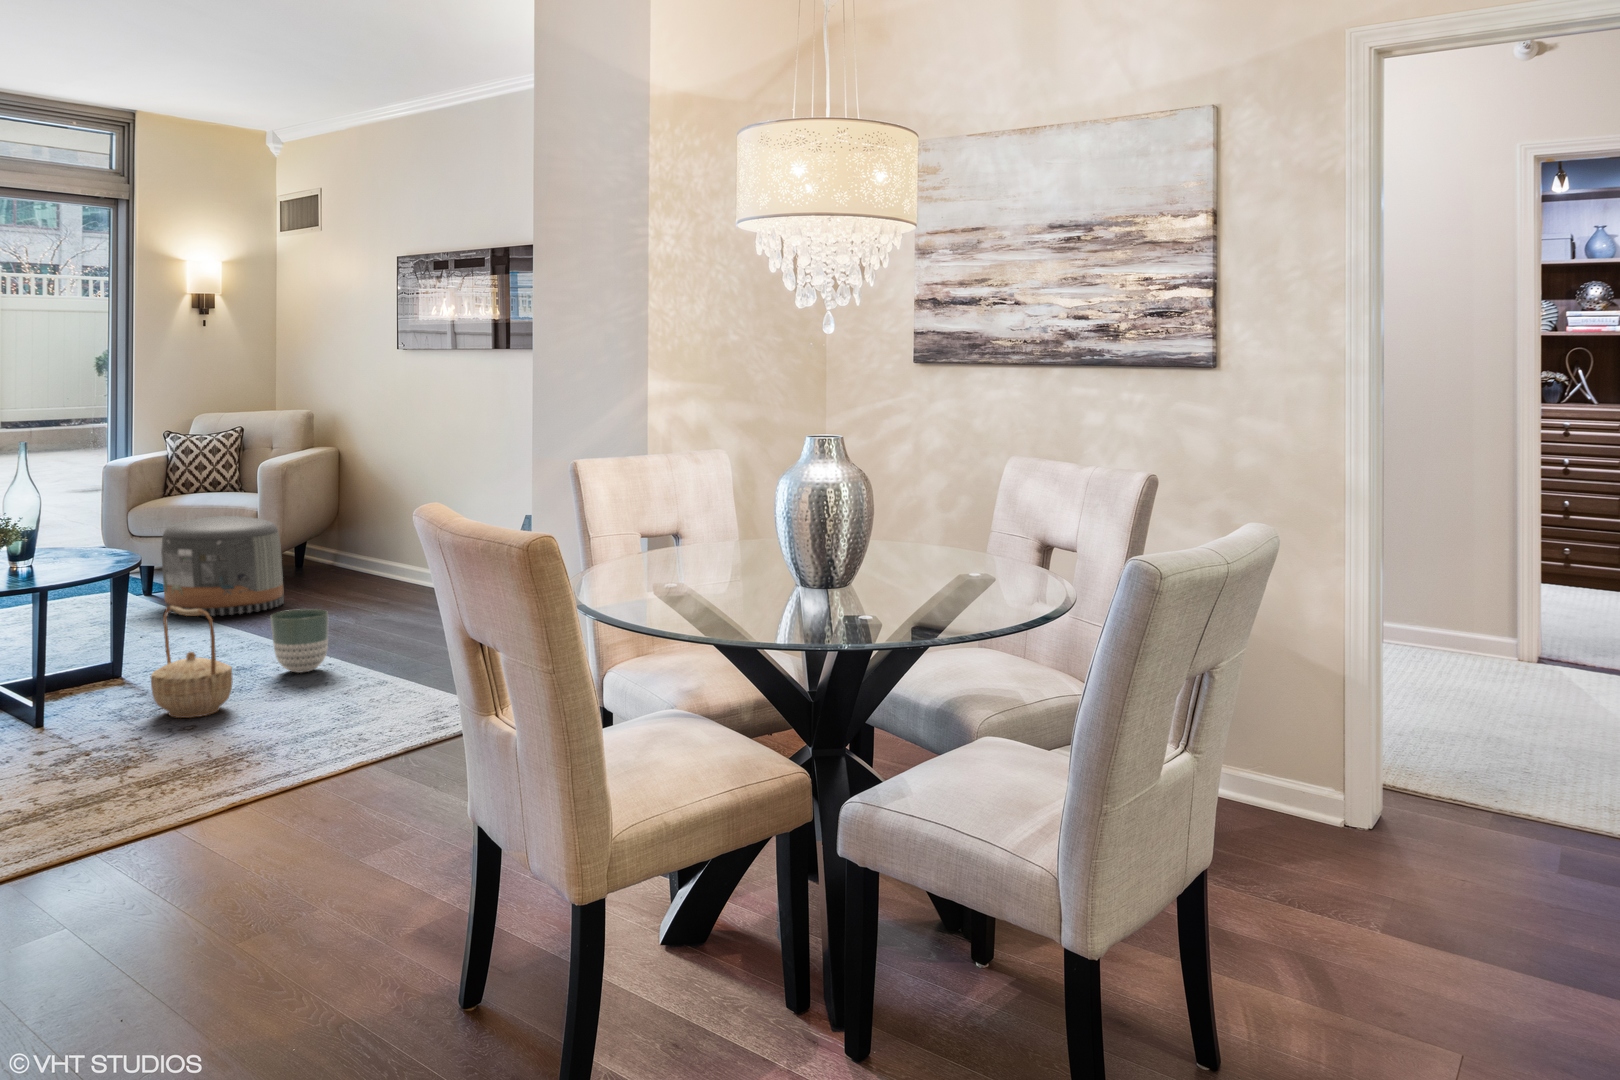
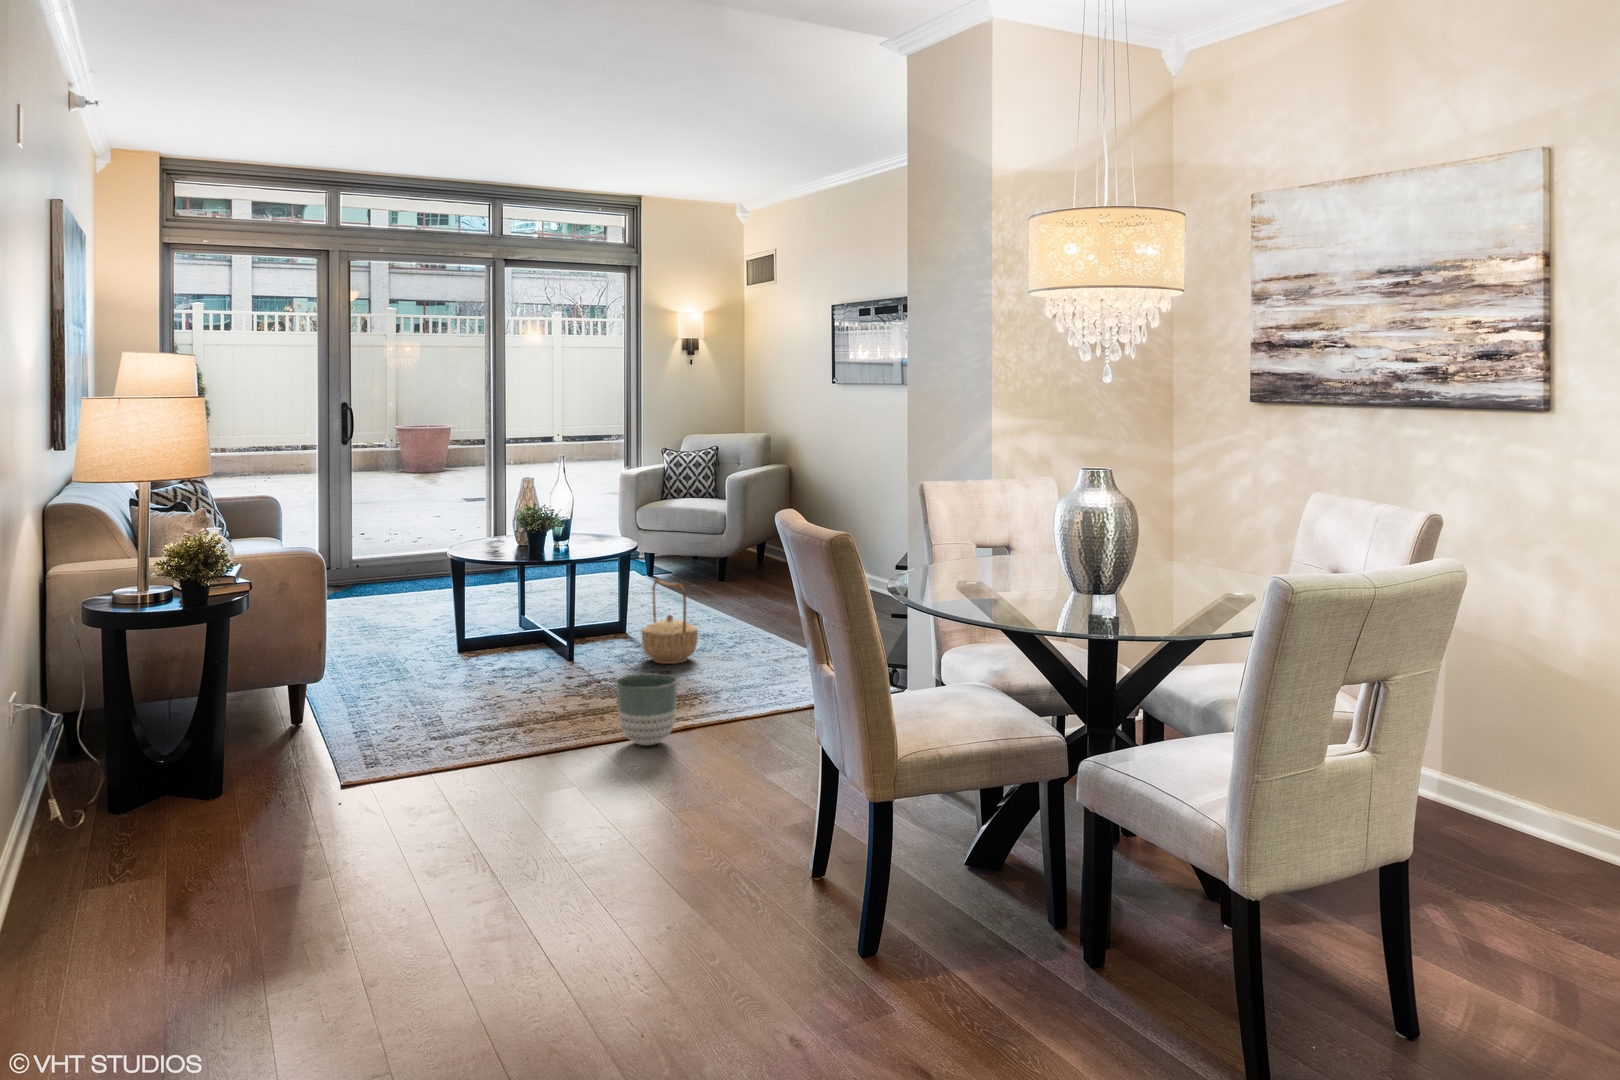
pouf: present [161,516,284,616] -> none [657,516,742,591]
planter: present [270,609,328,673] -> present [616,673,677,745]

